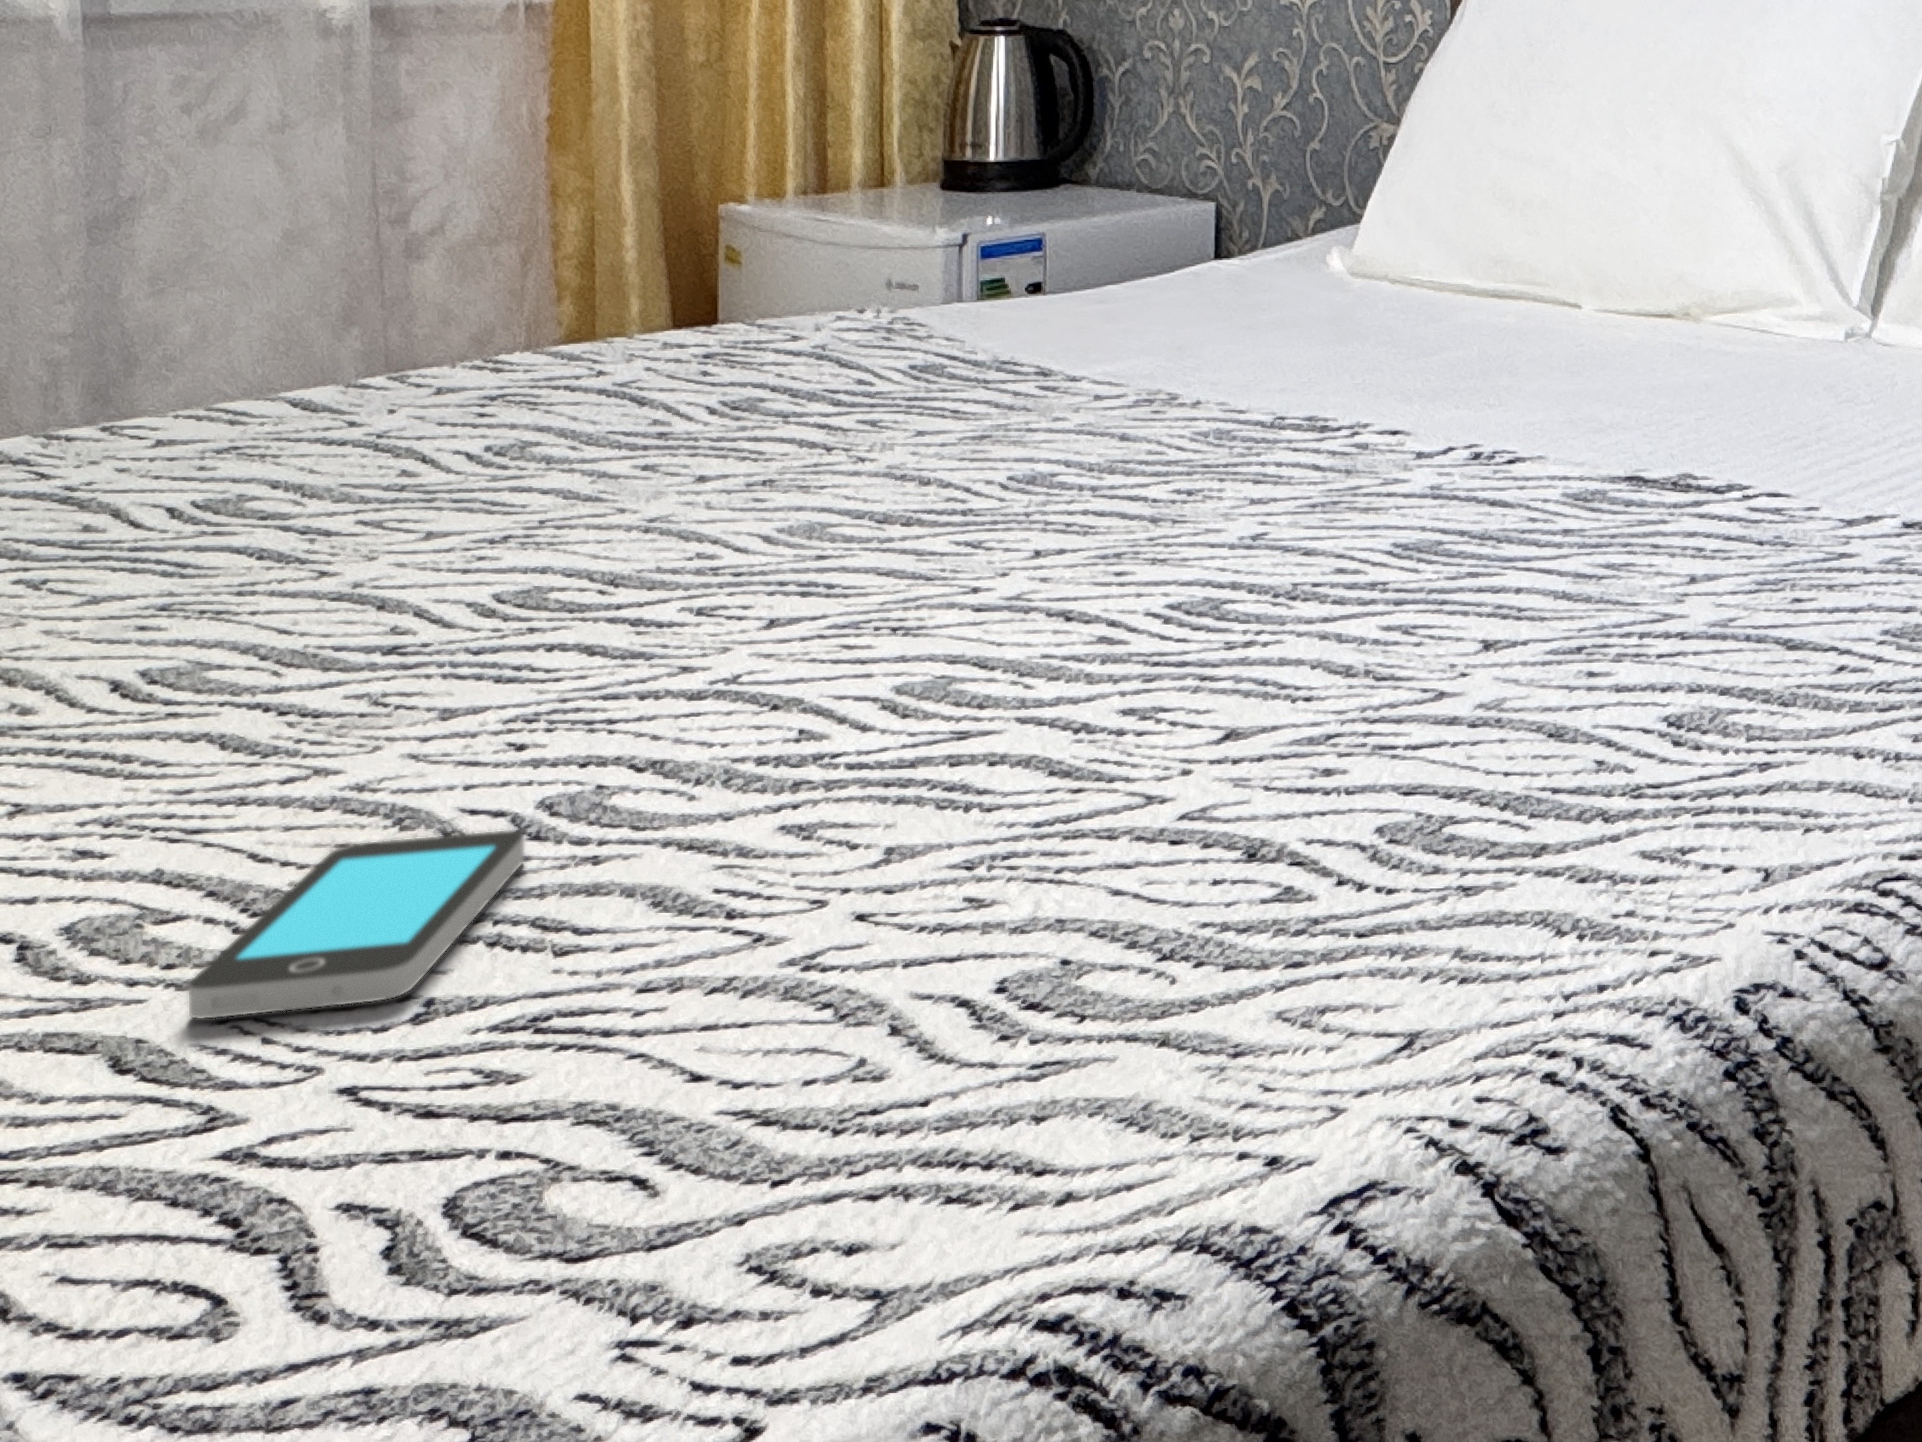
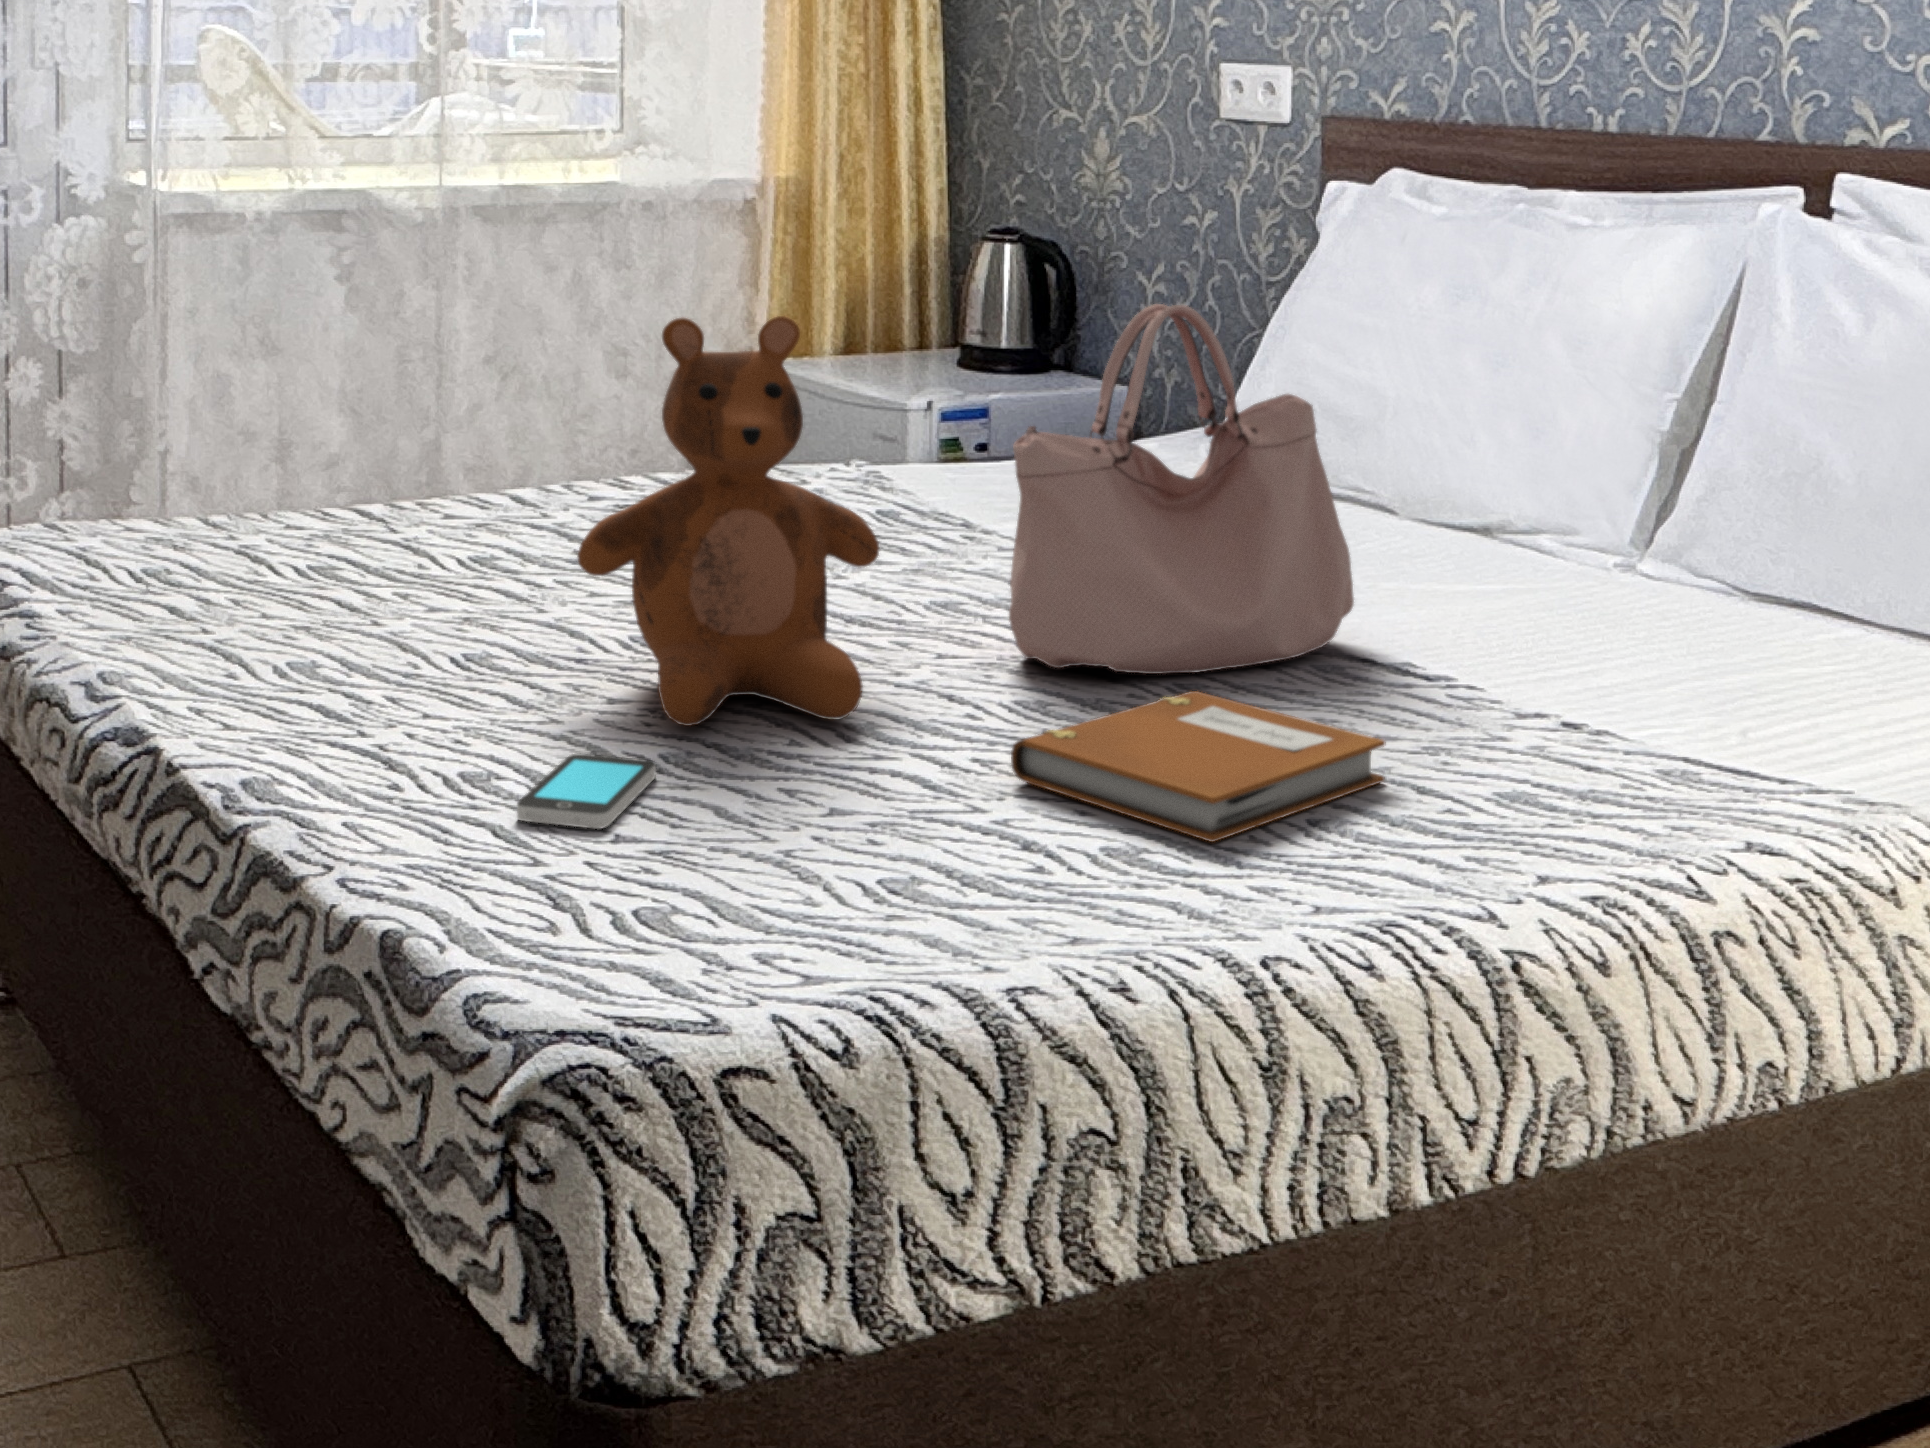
handbag: none [1146,21,1612,555] -> present [1009,304,1354,674]
teddy bear: none [360,42,939,750] -> present [578,316,879,726]
notebook: none [1200,556,1745,787] -> present [1011,691,1386,842]

